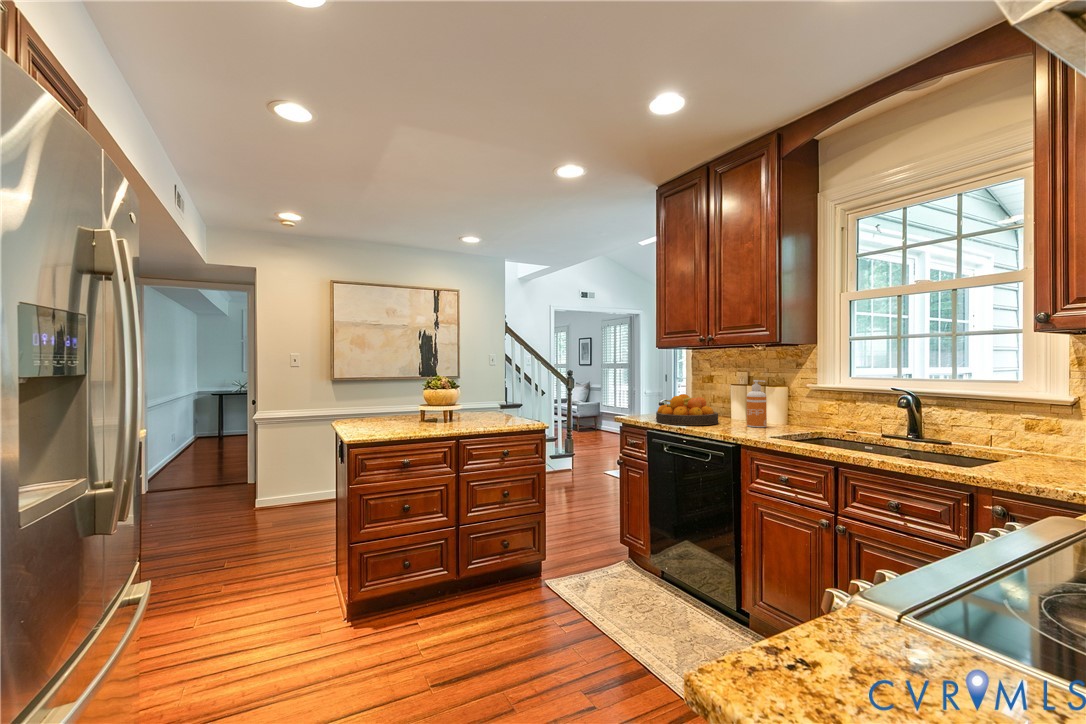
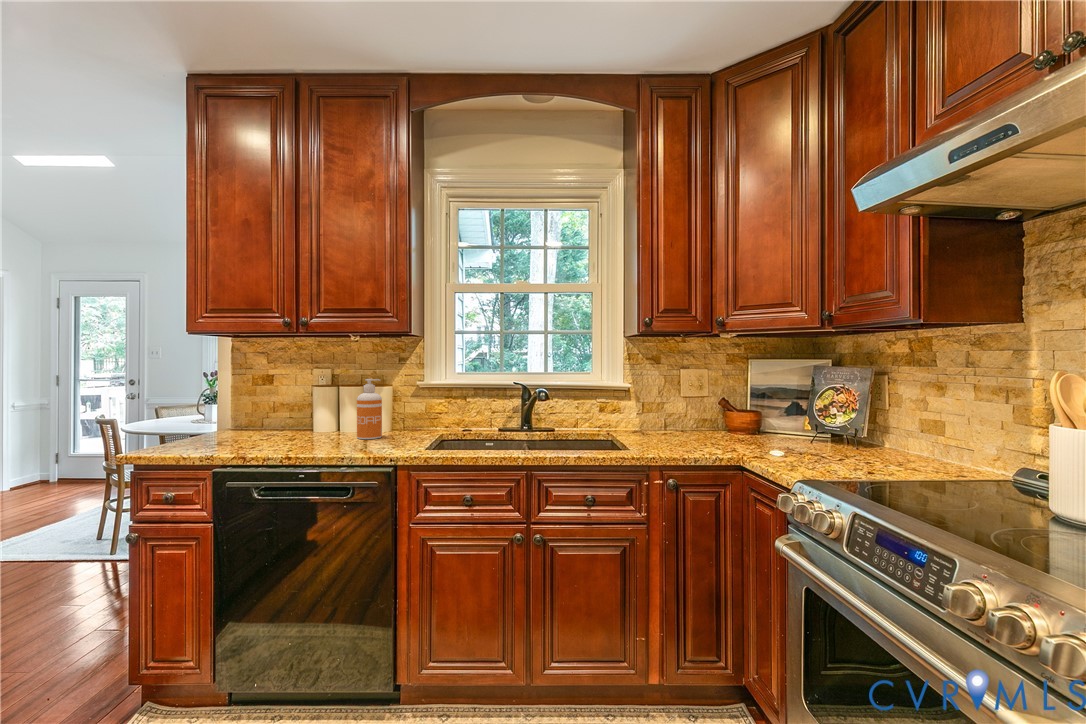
fruit bowl: present [656,394,718,425] -> none [216,403,320,453]

